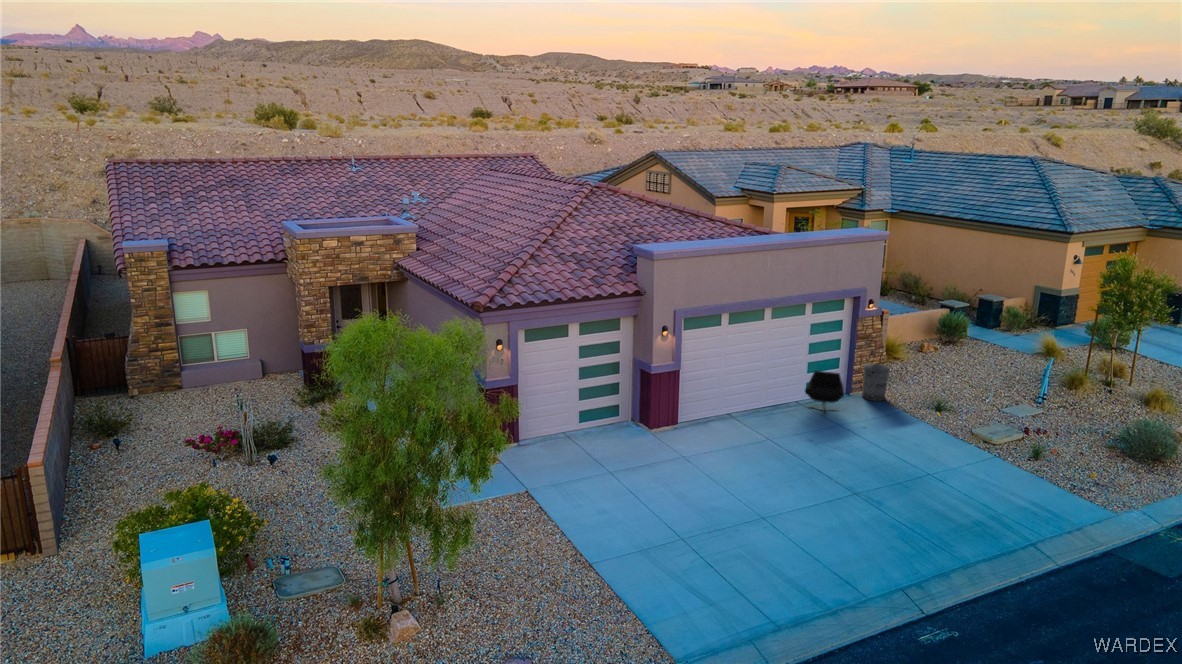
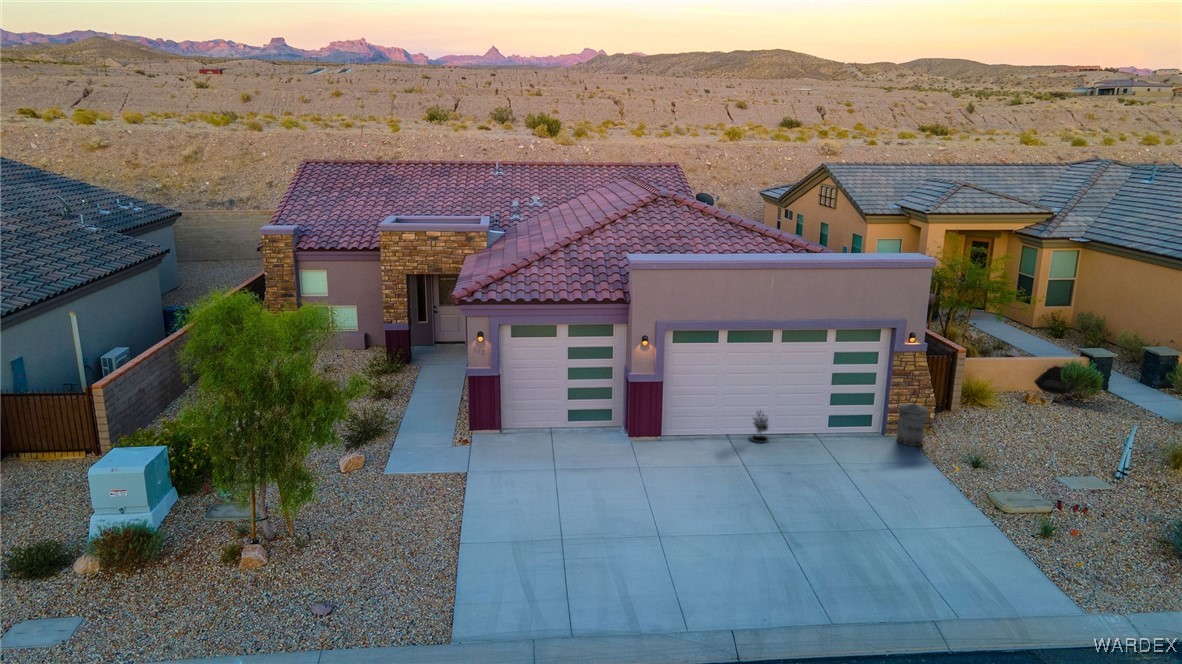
lounge chair: present [805,371,844,414] -> present [1034,366,1074,404]
potted tree: none [750,384,770,417] -> present [751,411,769,443]

